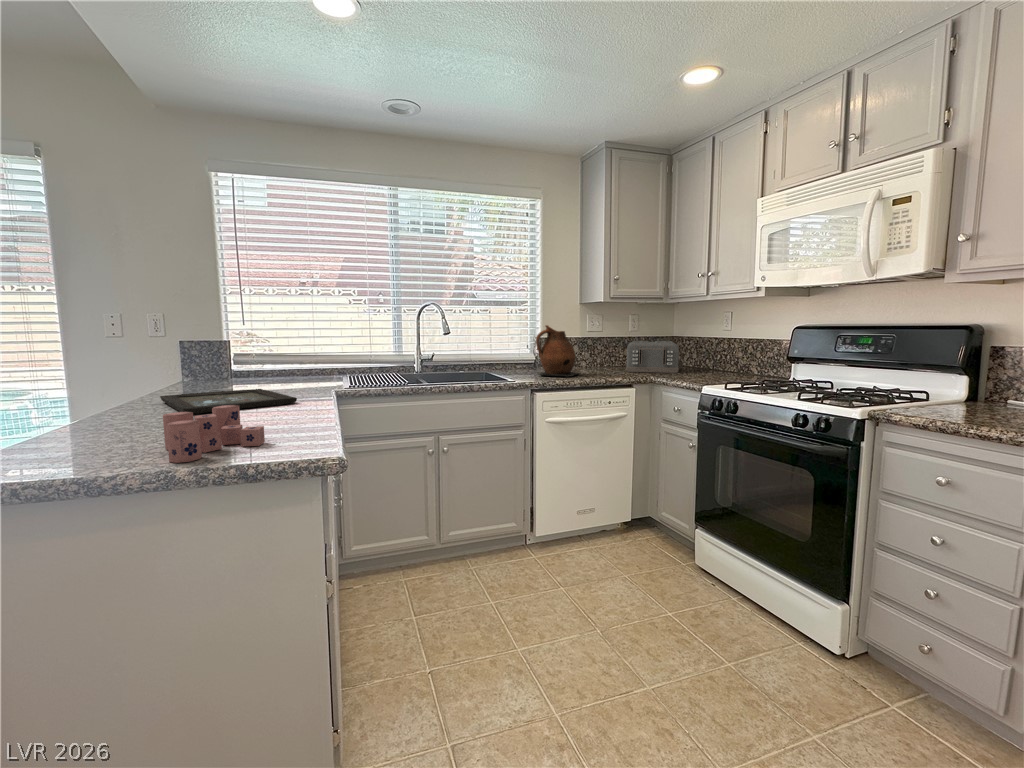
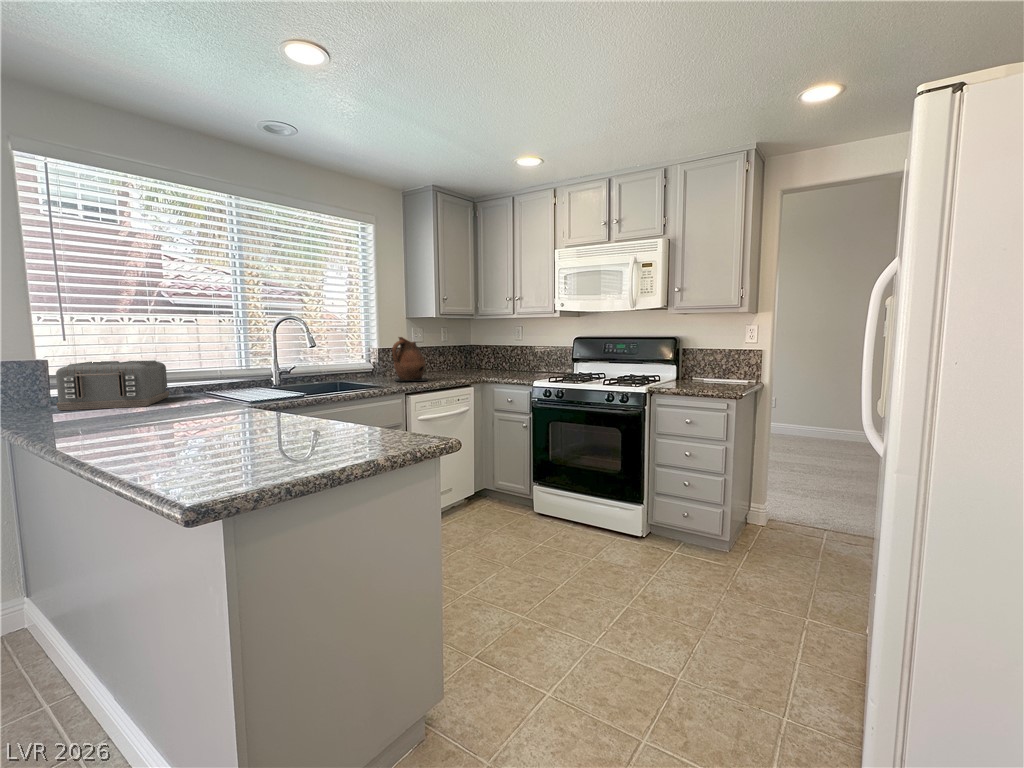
toaster: present [626,341,679,373] -> present [56,360,169,410]
tray: present [160,389,297,414] -> none [67,410,260,437]
candle: present [163,405,265,463] -> none [301,412,379,456]

